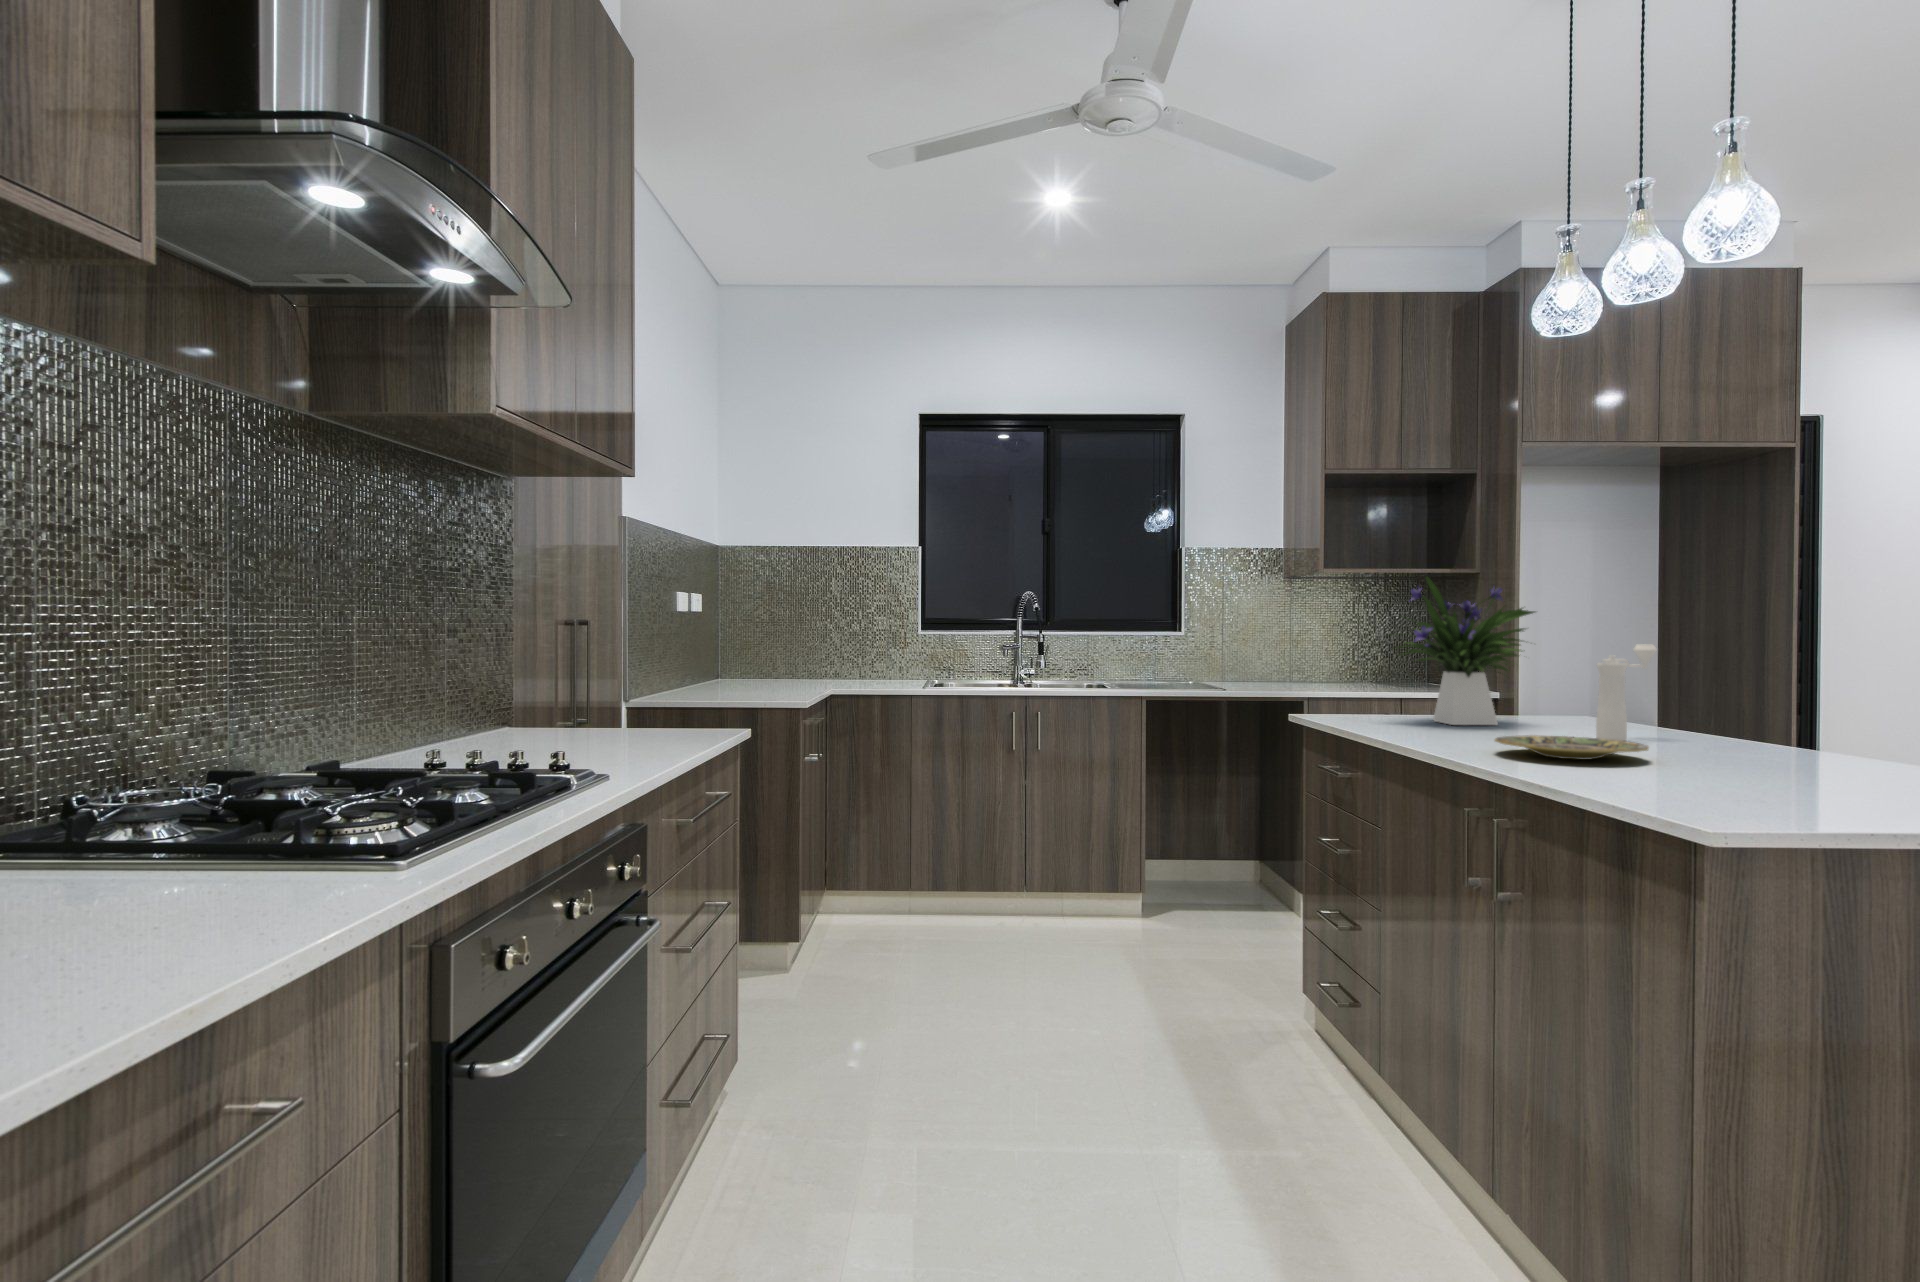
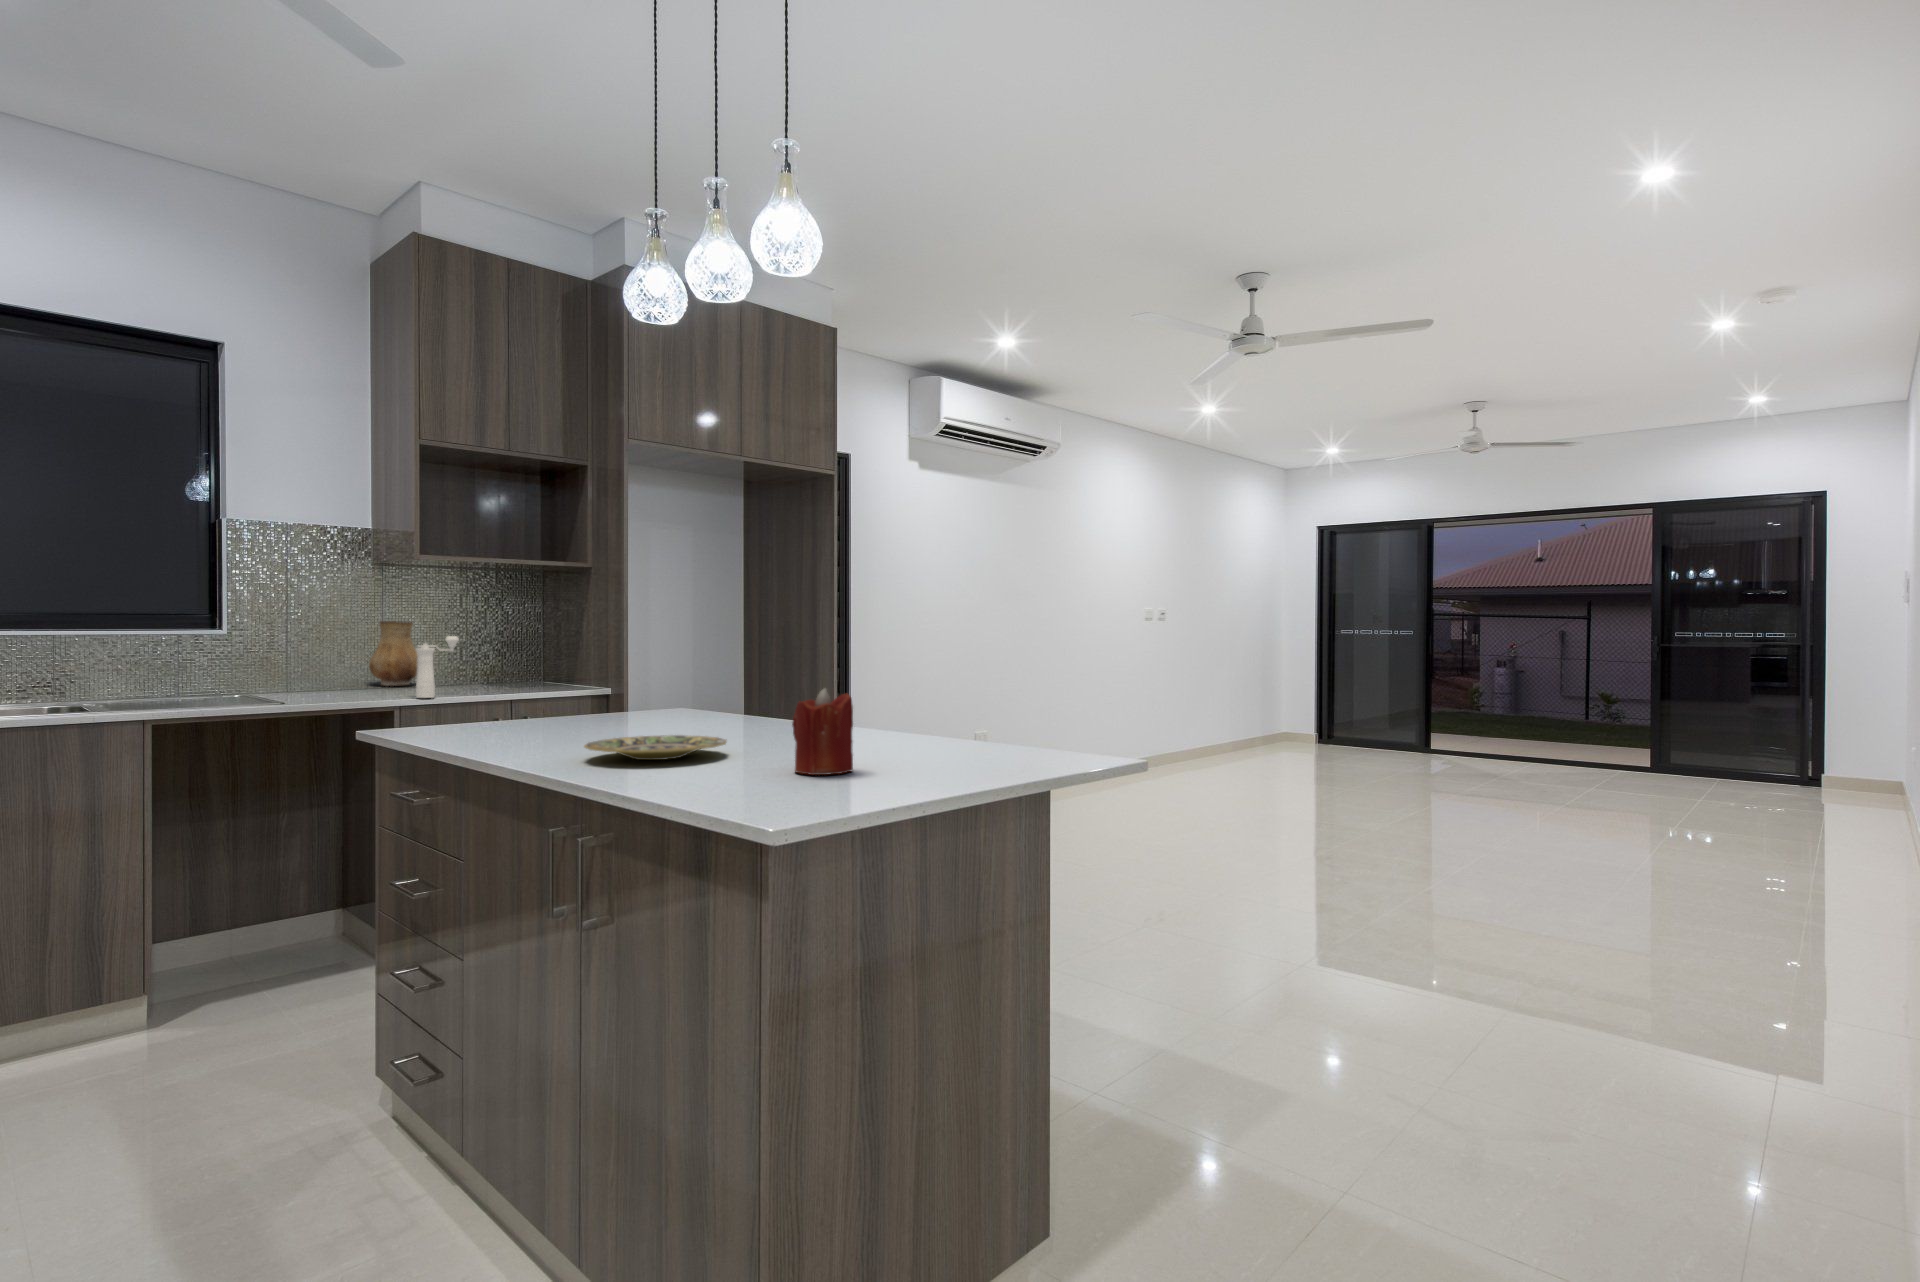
flower arrangement: present [1396,576,1535,725] -> none [474,565,635,731]
ceramic pitcher: none [1280,625,1323,679] -> present [369,621,418,686]
pepper mill: present [1596,645,1656,741] -> present [416,636,458,698]
candle: none [1735,698,1821,792] -> present [792,688,853,775]

